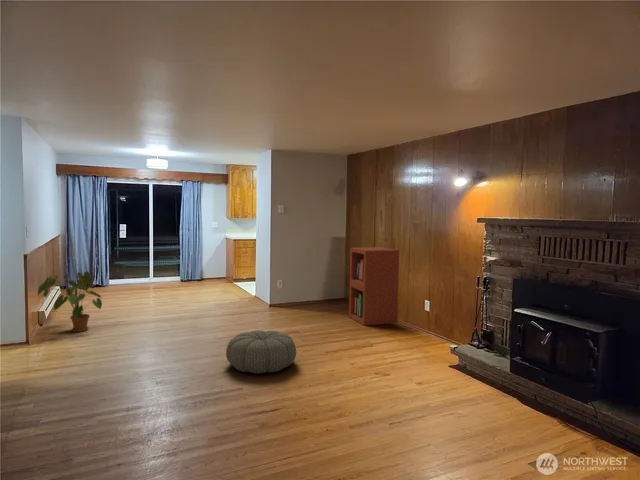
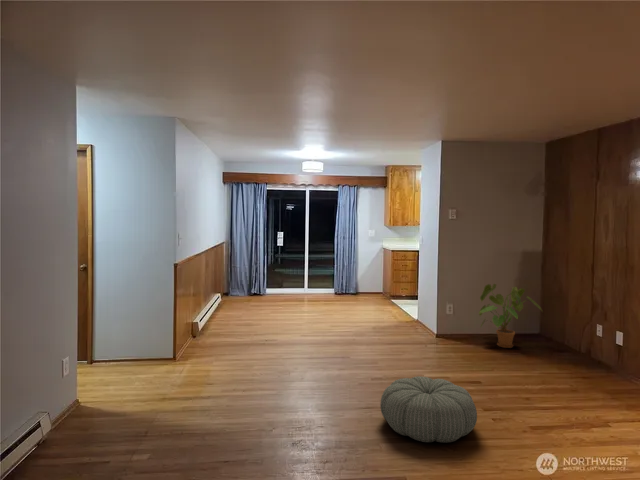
bookshelf: present [349,247,399,325] -> none [545,267,627,377]
house plant: present [38,272,102,332] -> present [479,284,541,348]

